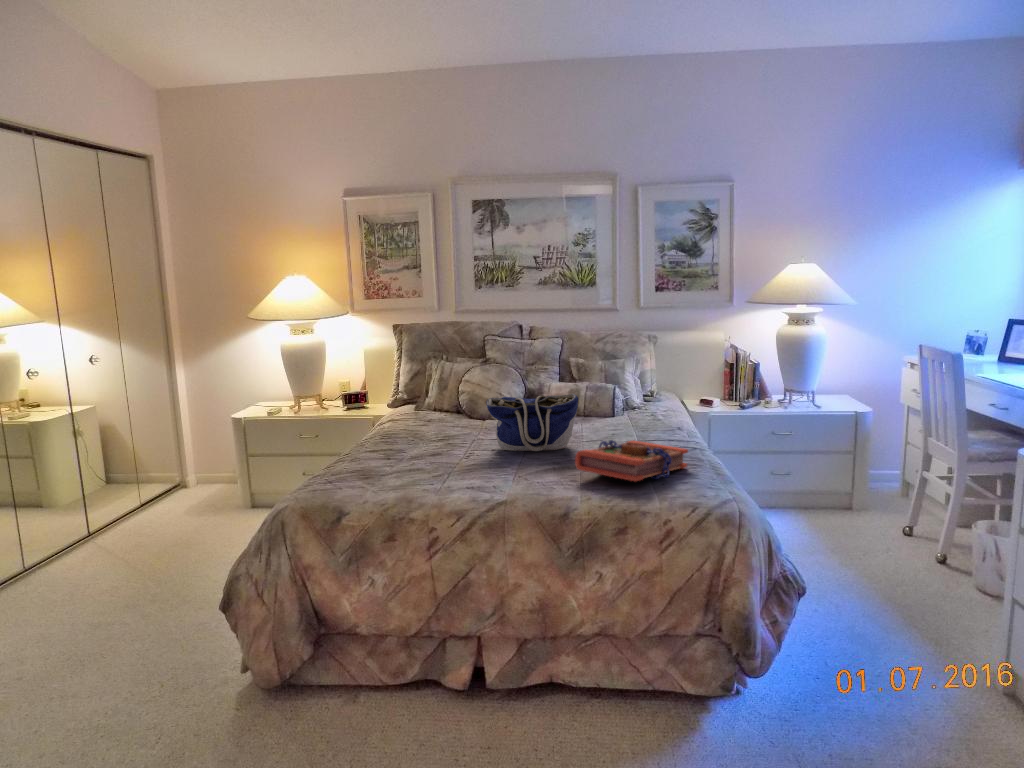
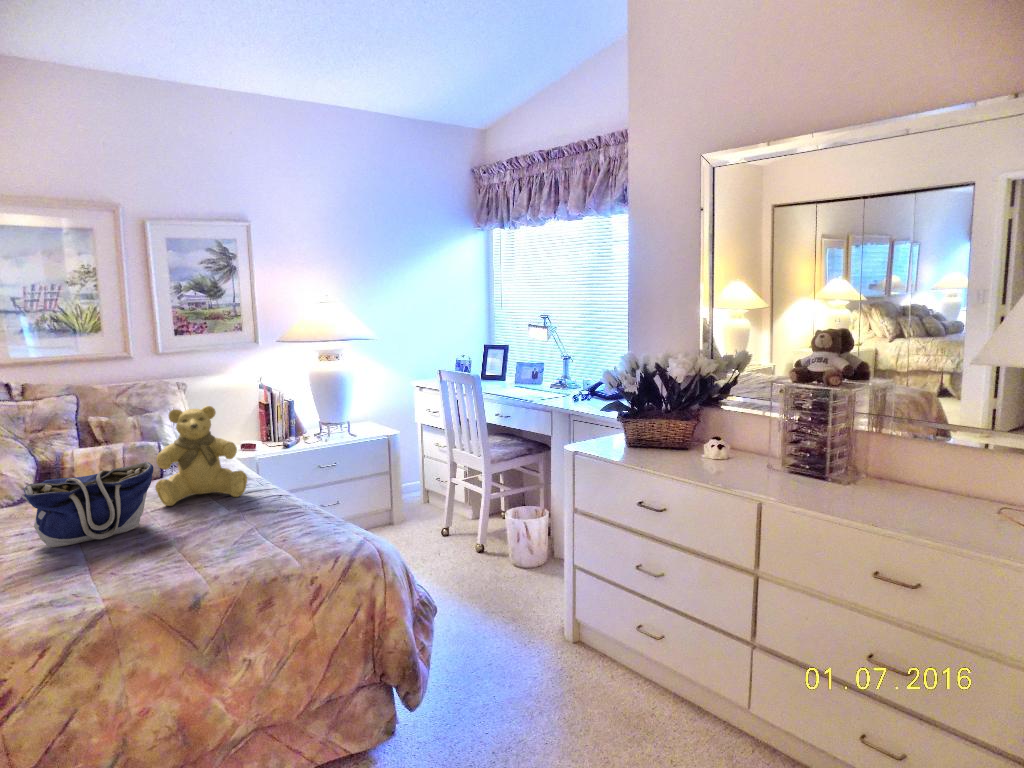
teddy bear: none [591,354,667,441] -> present [155,406,247,506]
book: present [575,440,688,481] -> none [183,500,295,549]

